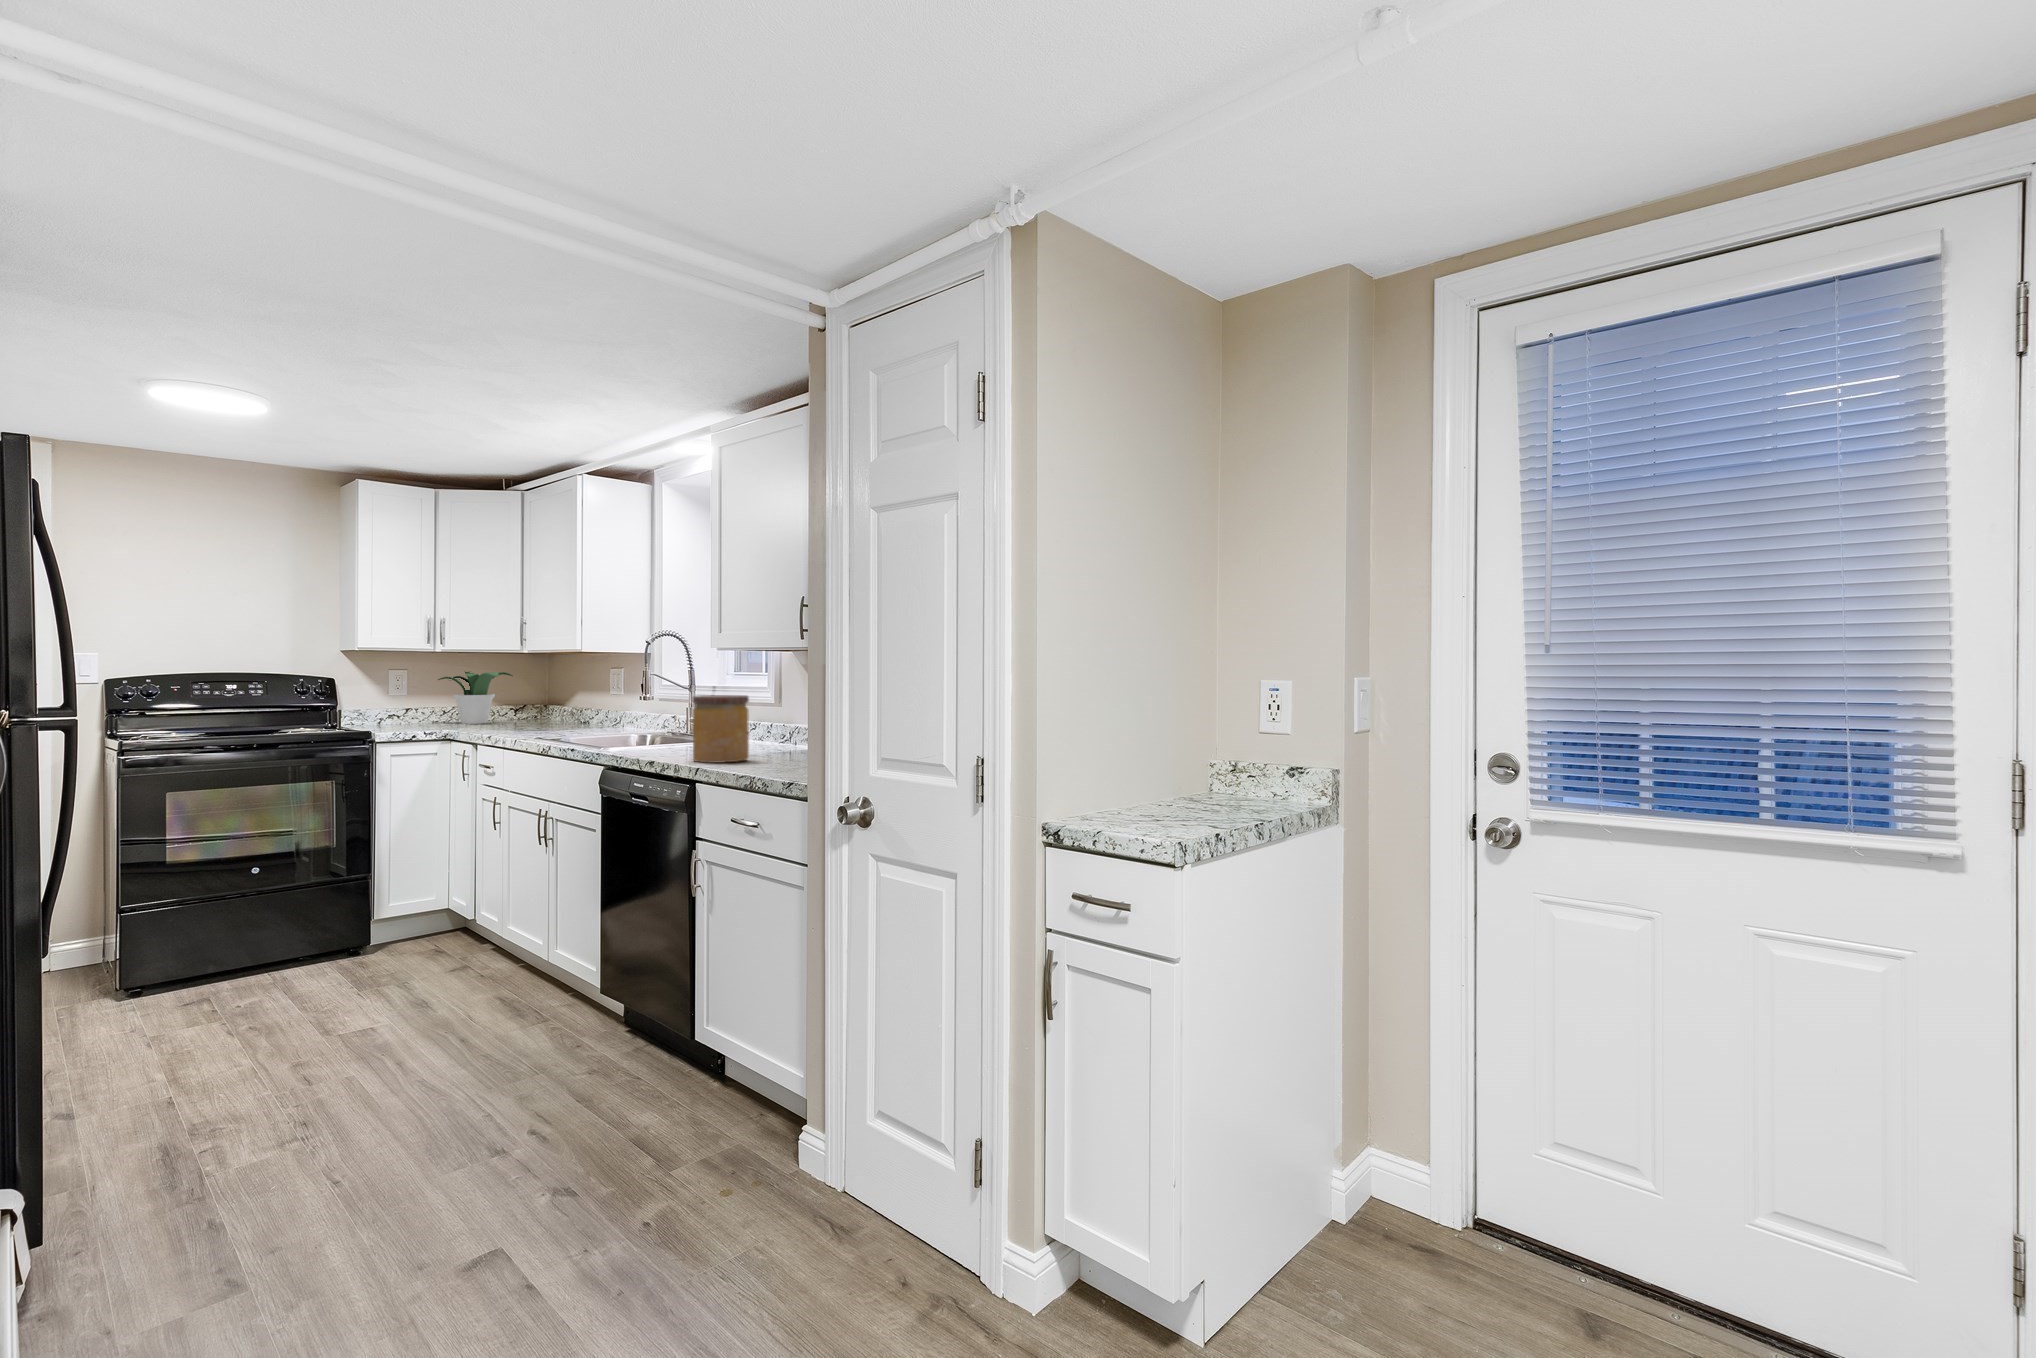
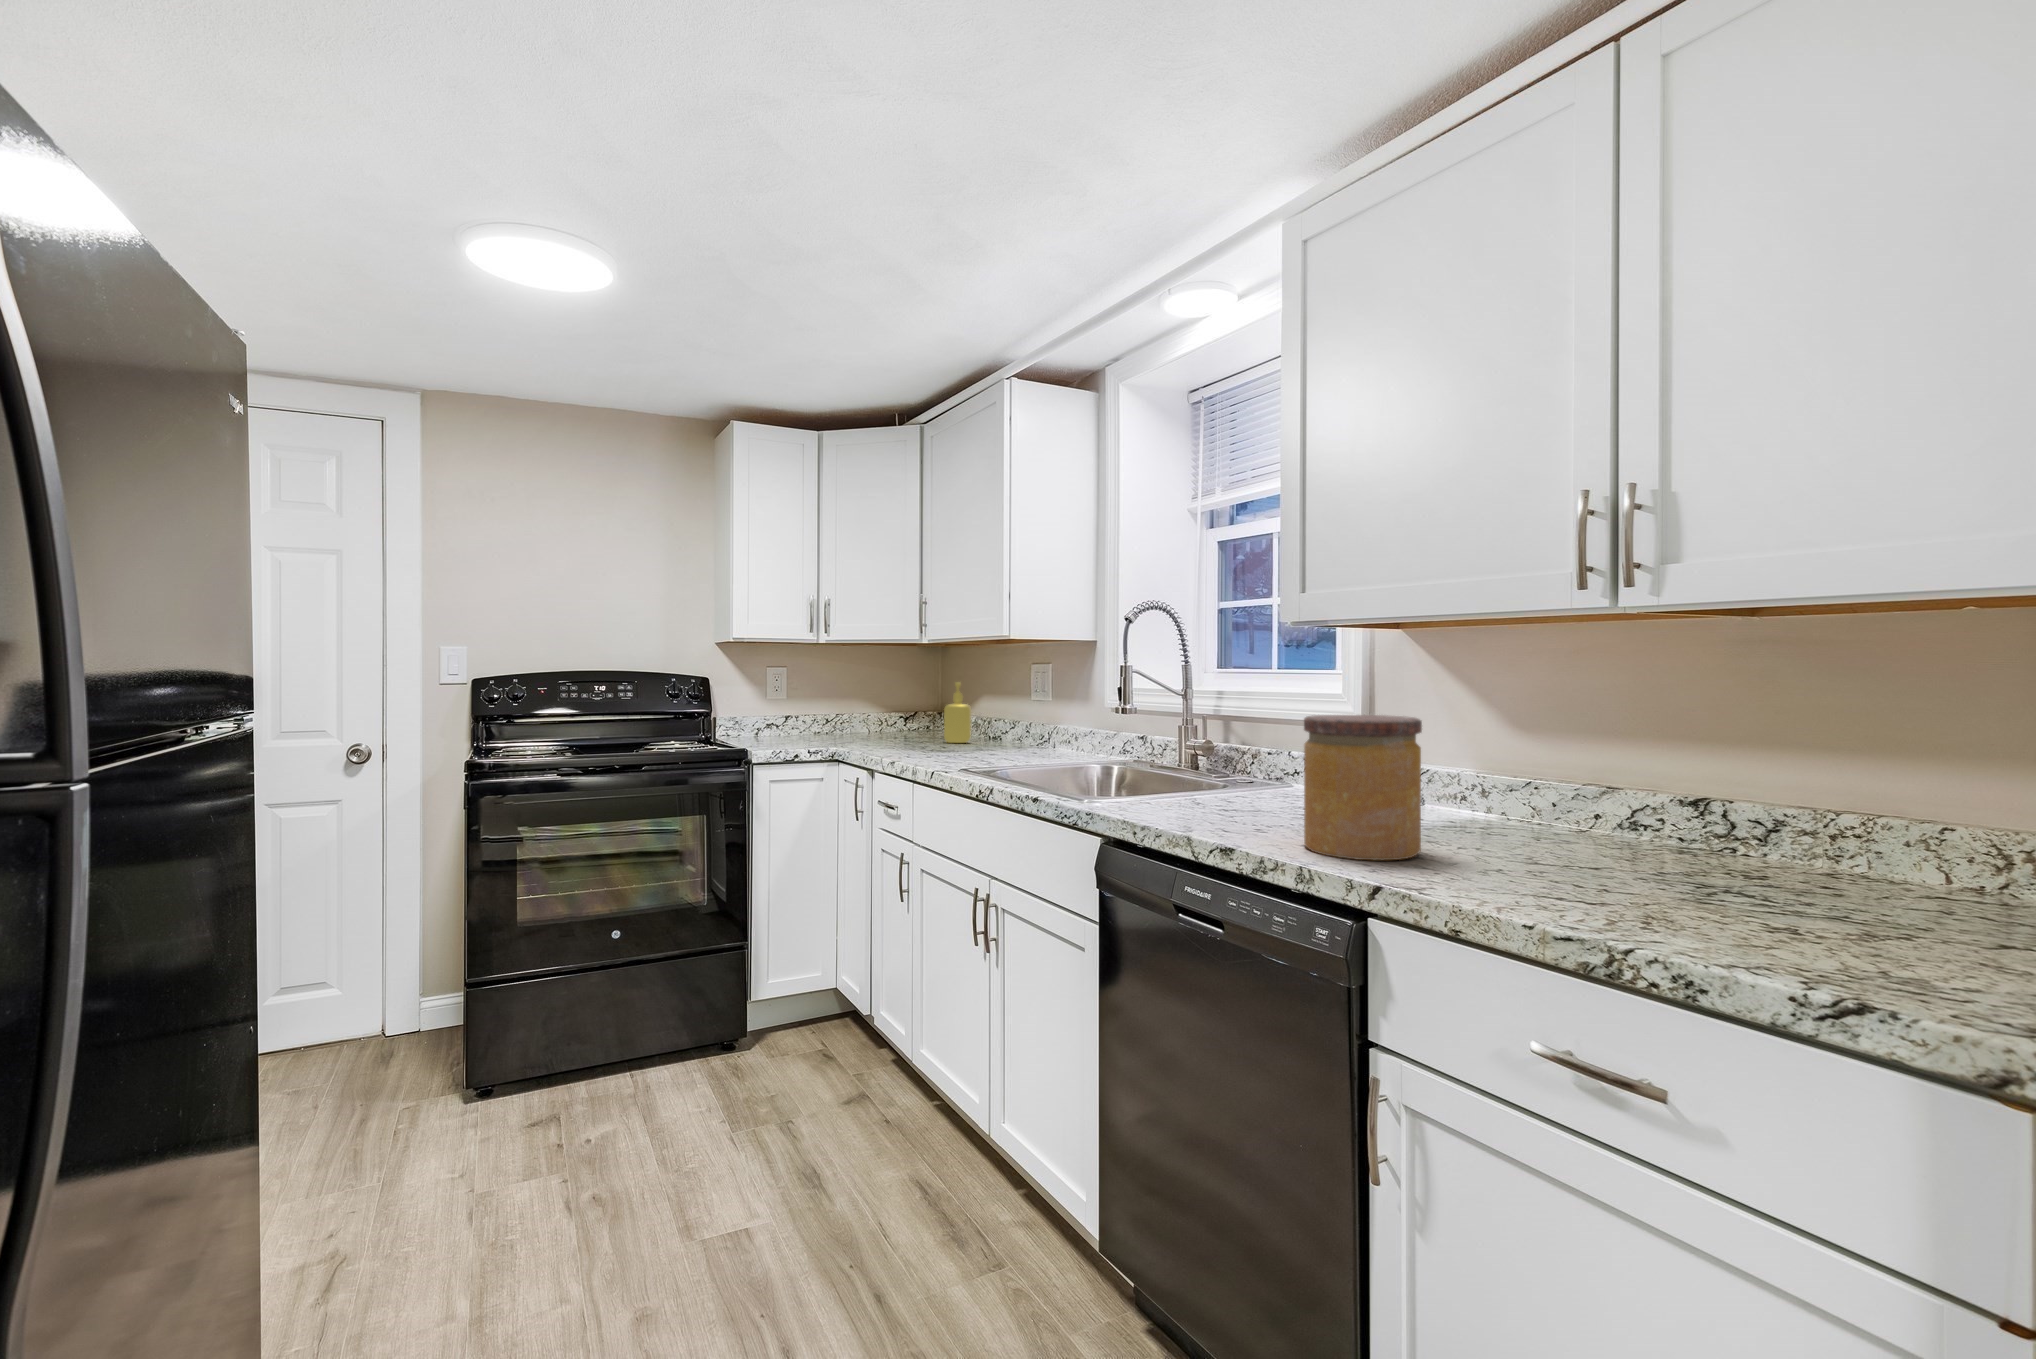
potted plant: present [438,671,513,724] -> none [822,670,907,736]
soap dispenser: none [541,681,565,727] -> present [944,682,971,743]

